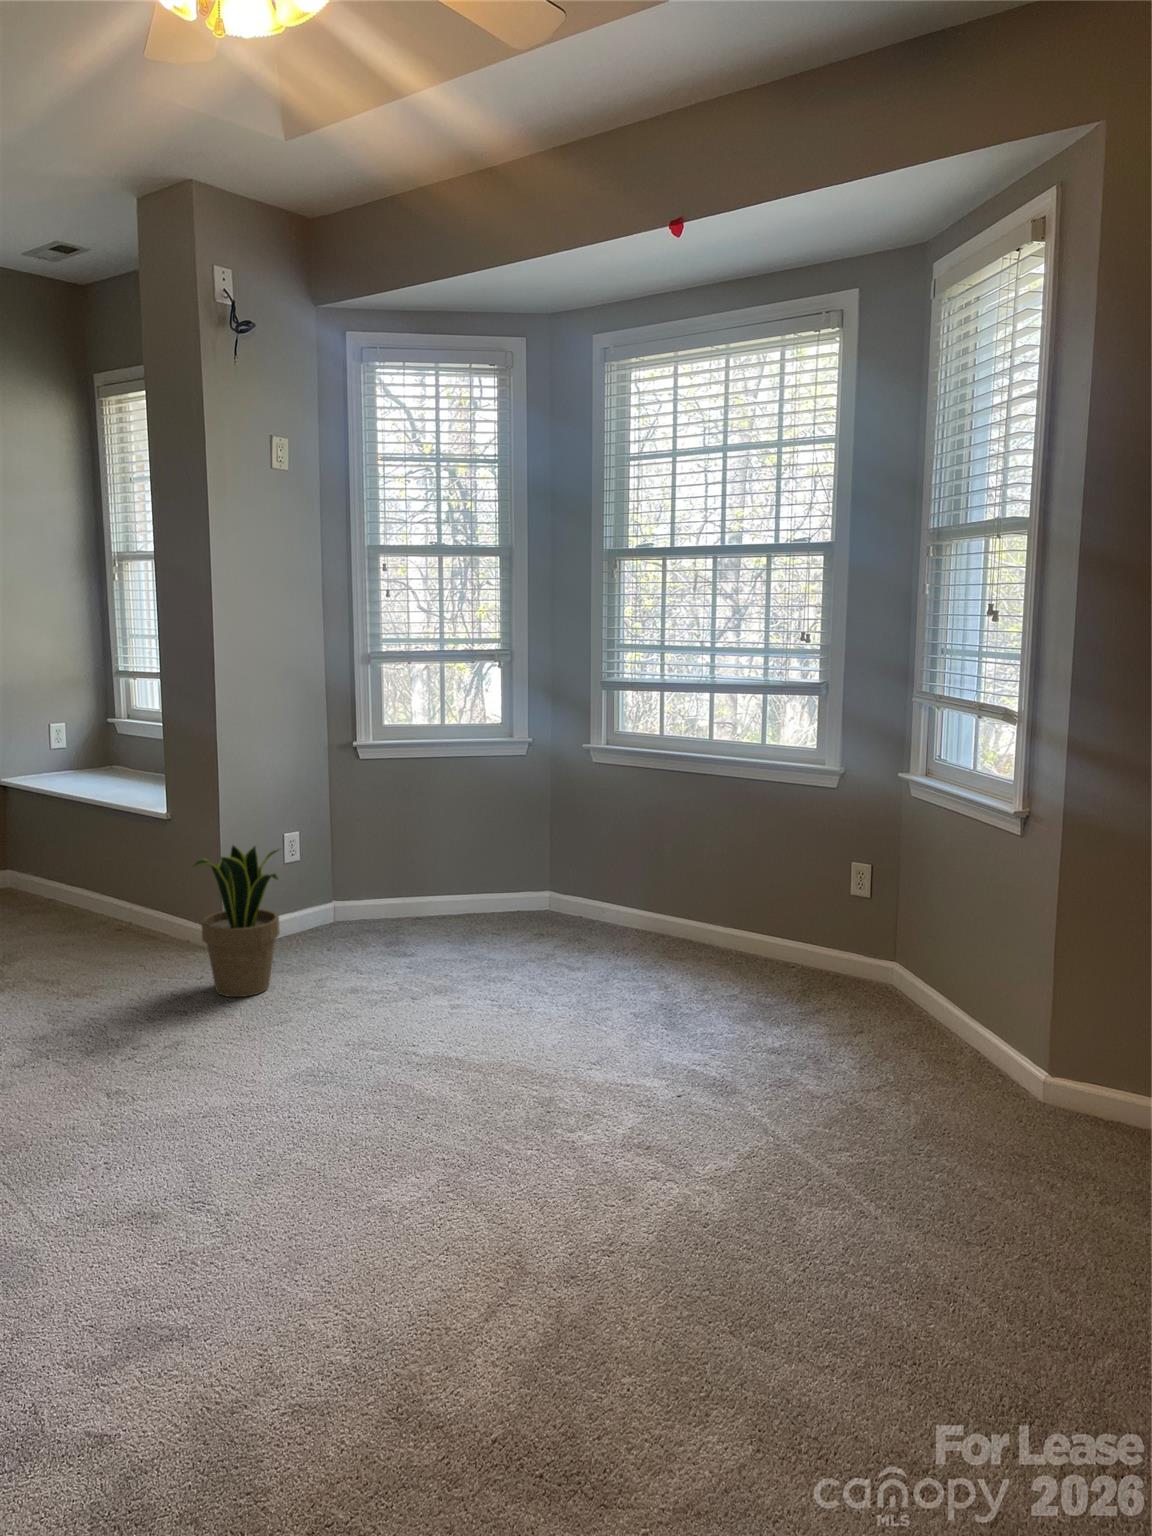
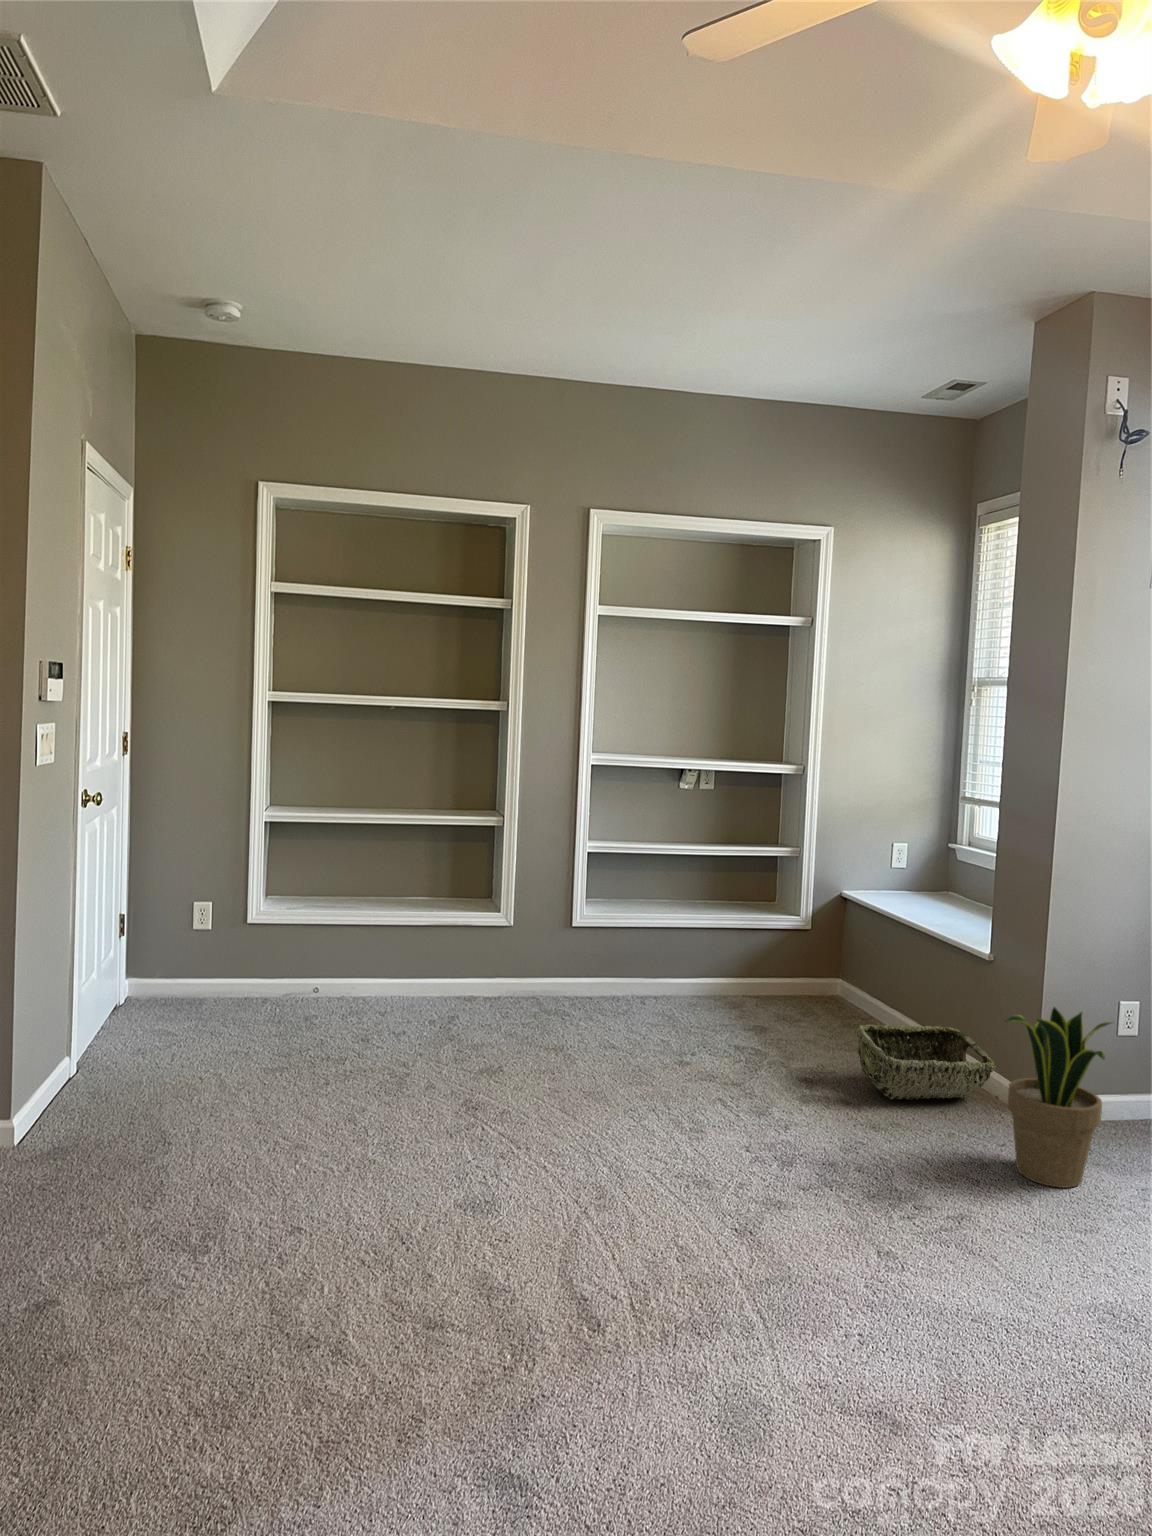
woven basket: none [44,889,185,968] -> present [857,1025,996,1100]

